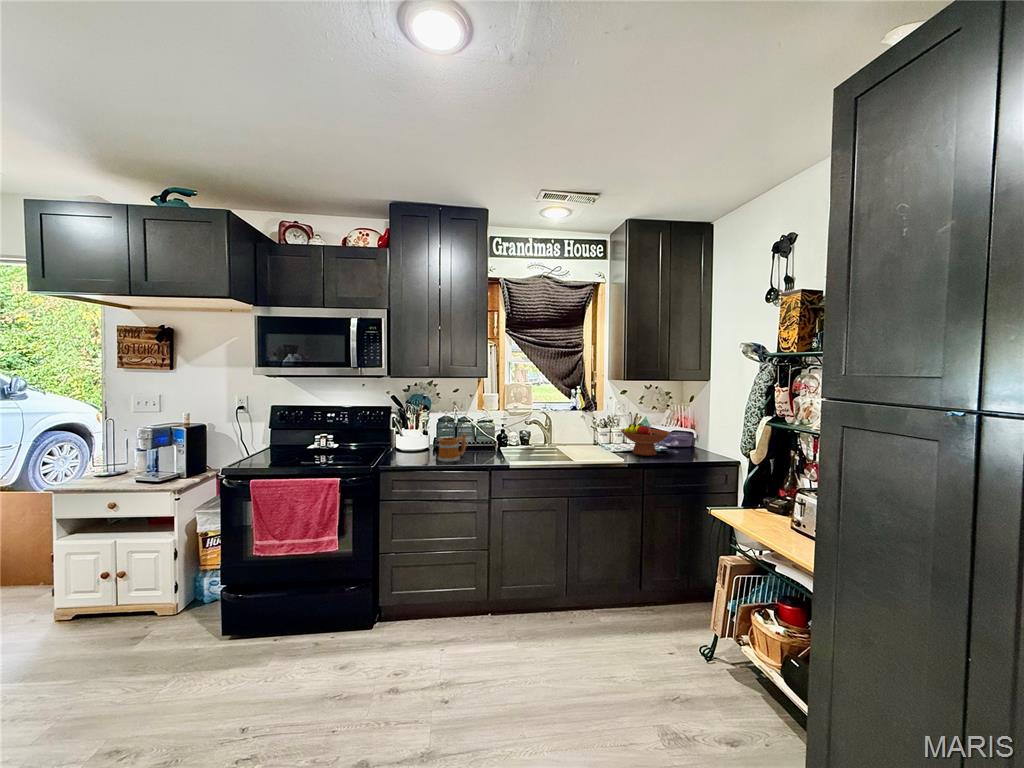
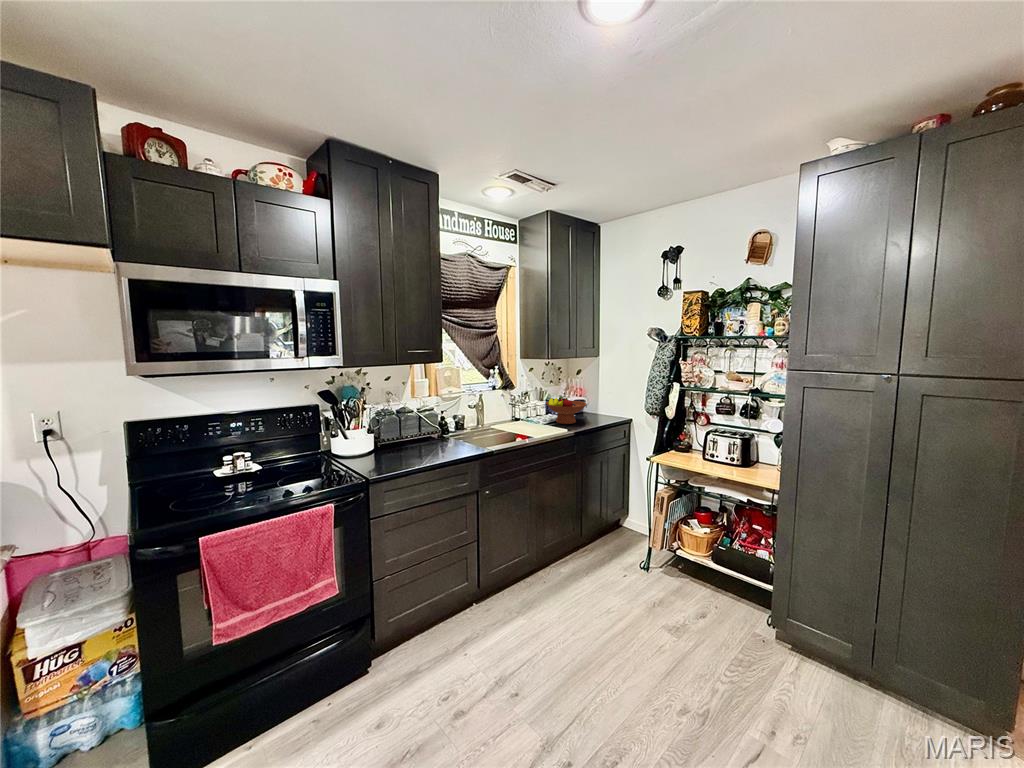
mug: present [438,434,467,462] -> none [409,427,434,461]

